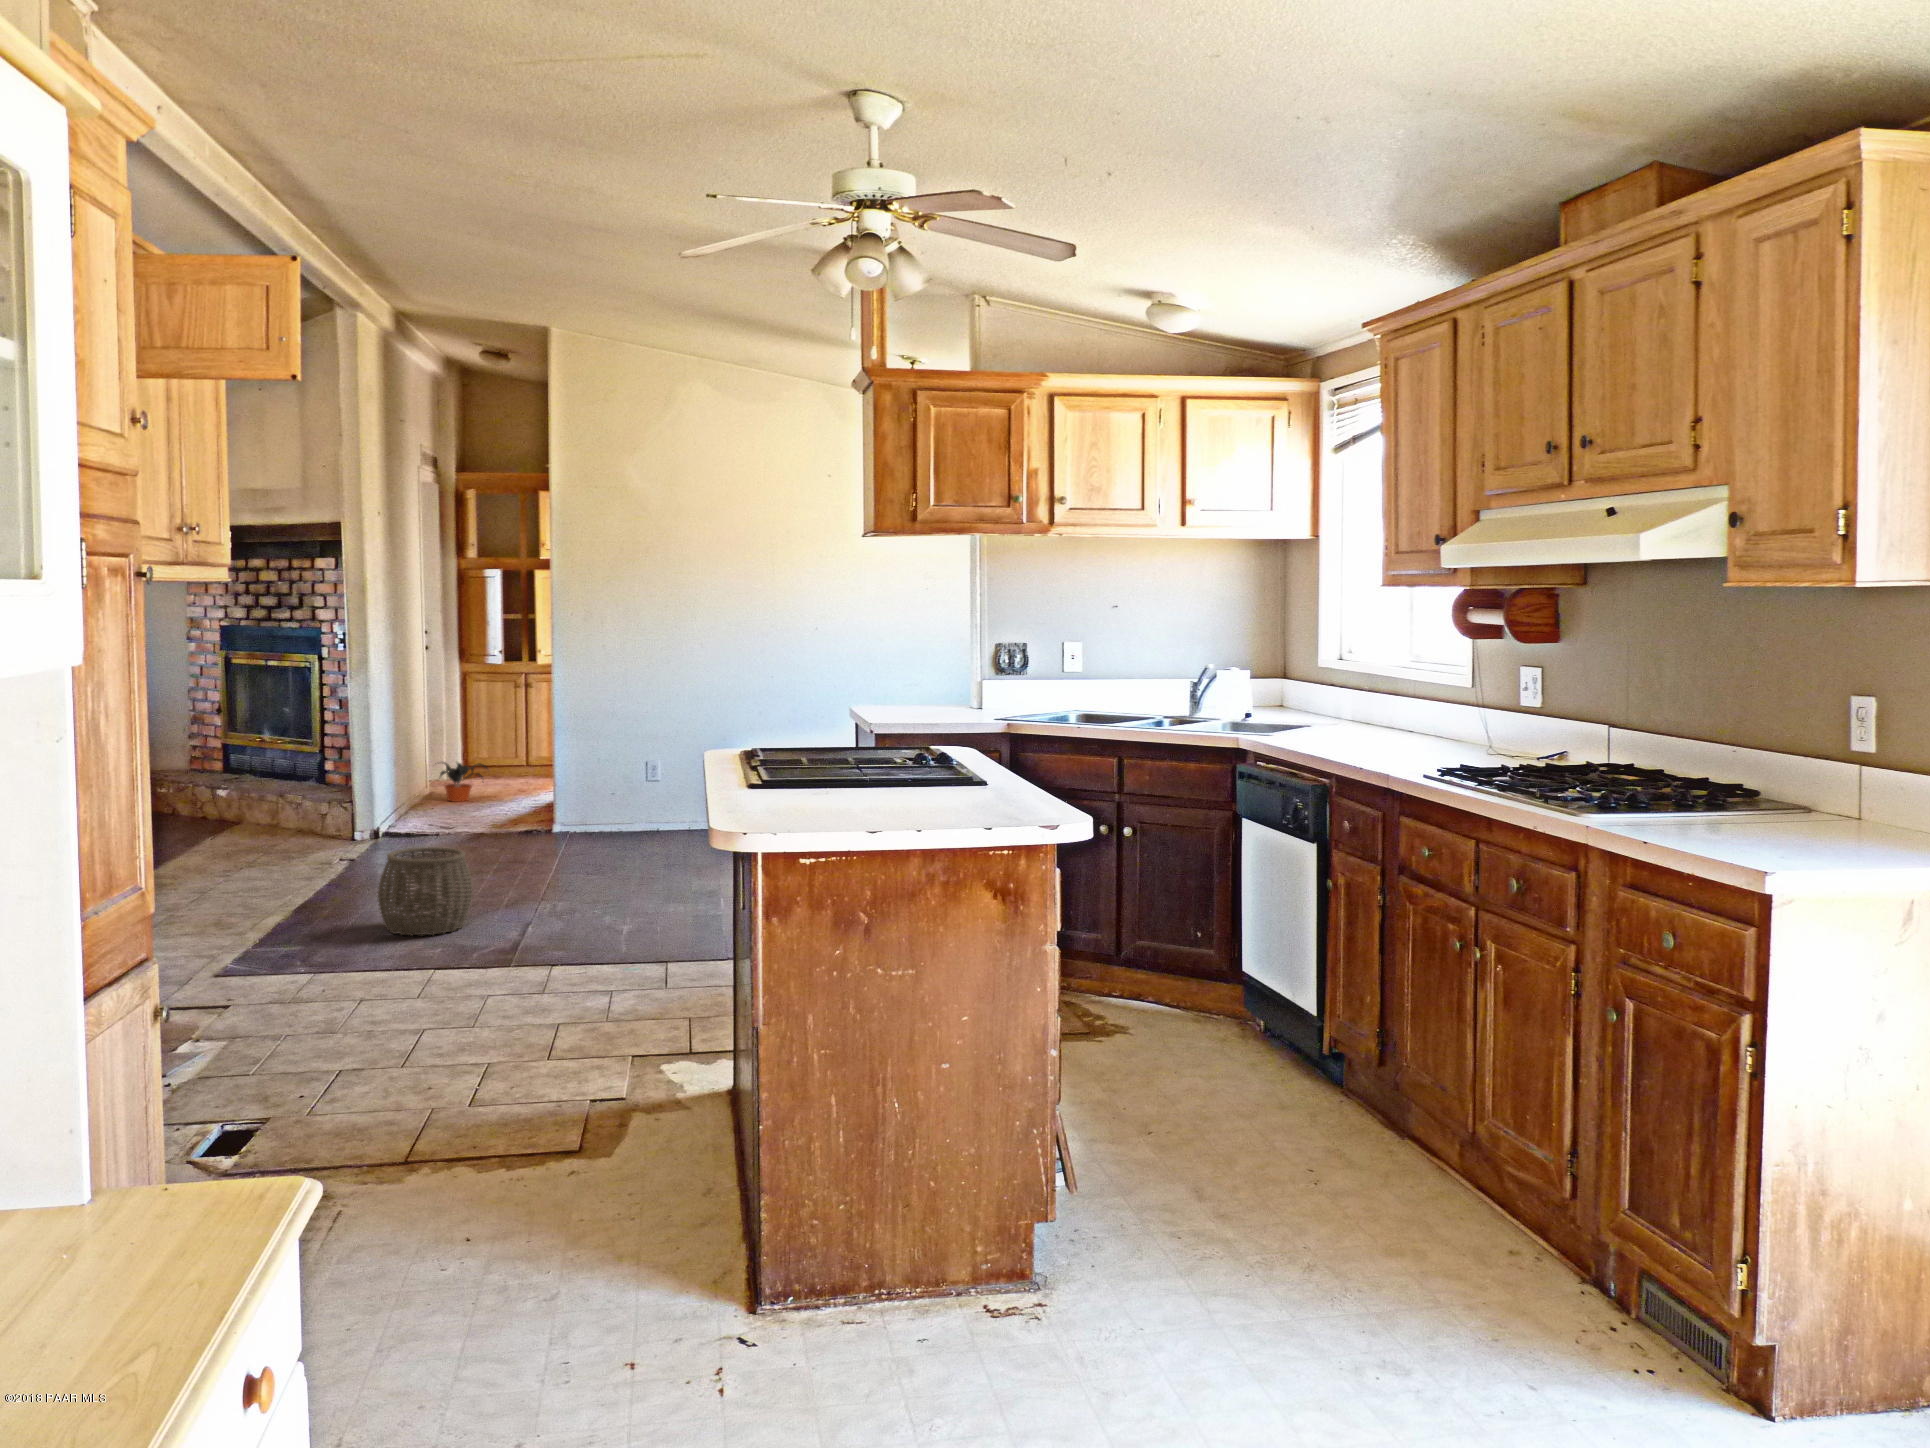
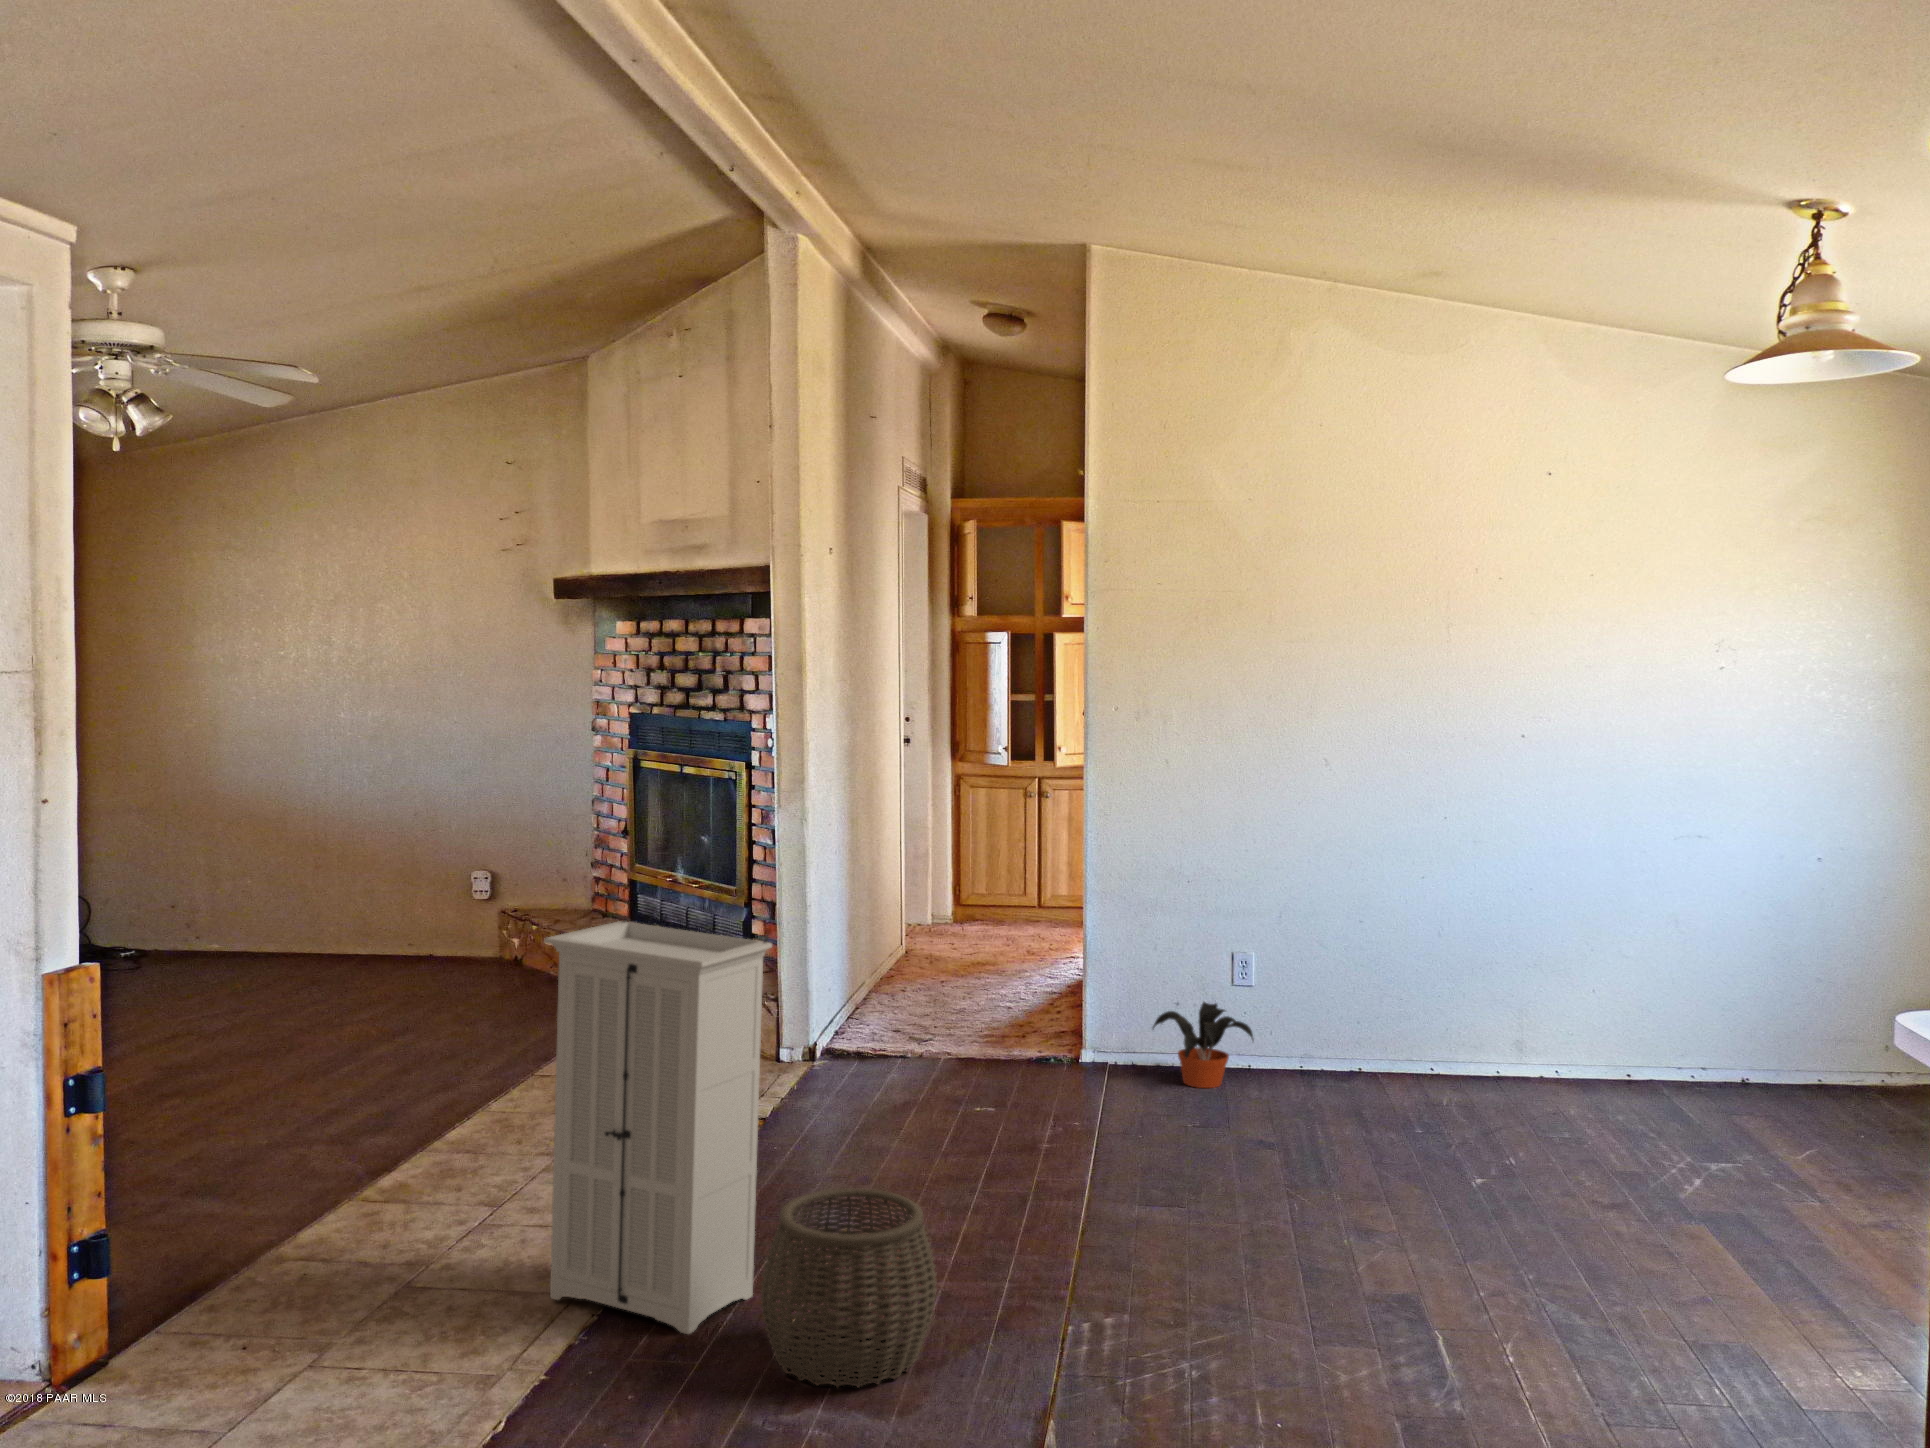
storage cabinet: none [240,717,375,930] -> present [544,916,772,1334]
potted plant: present [440,762,487,802] -> present [1153,1002,1253,1088]

